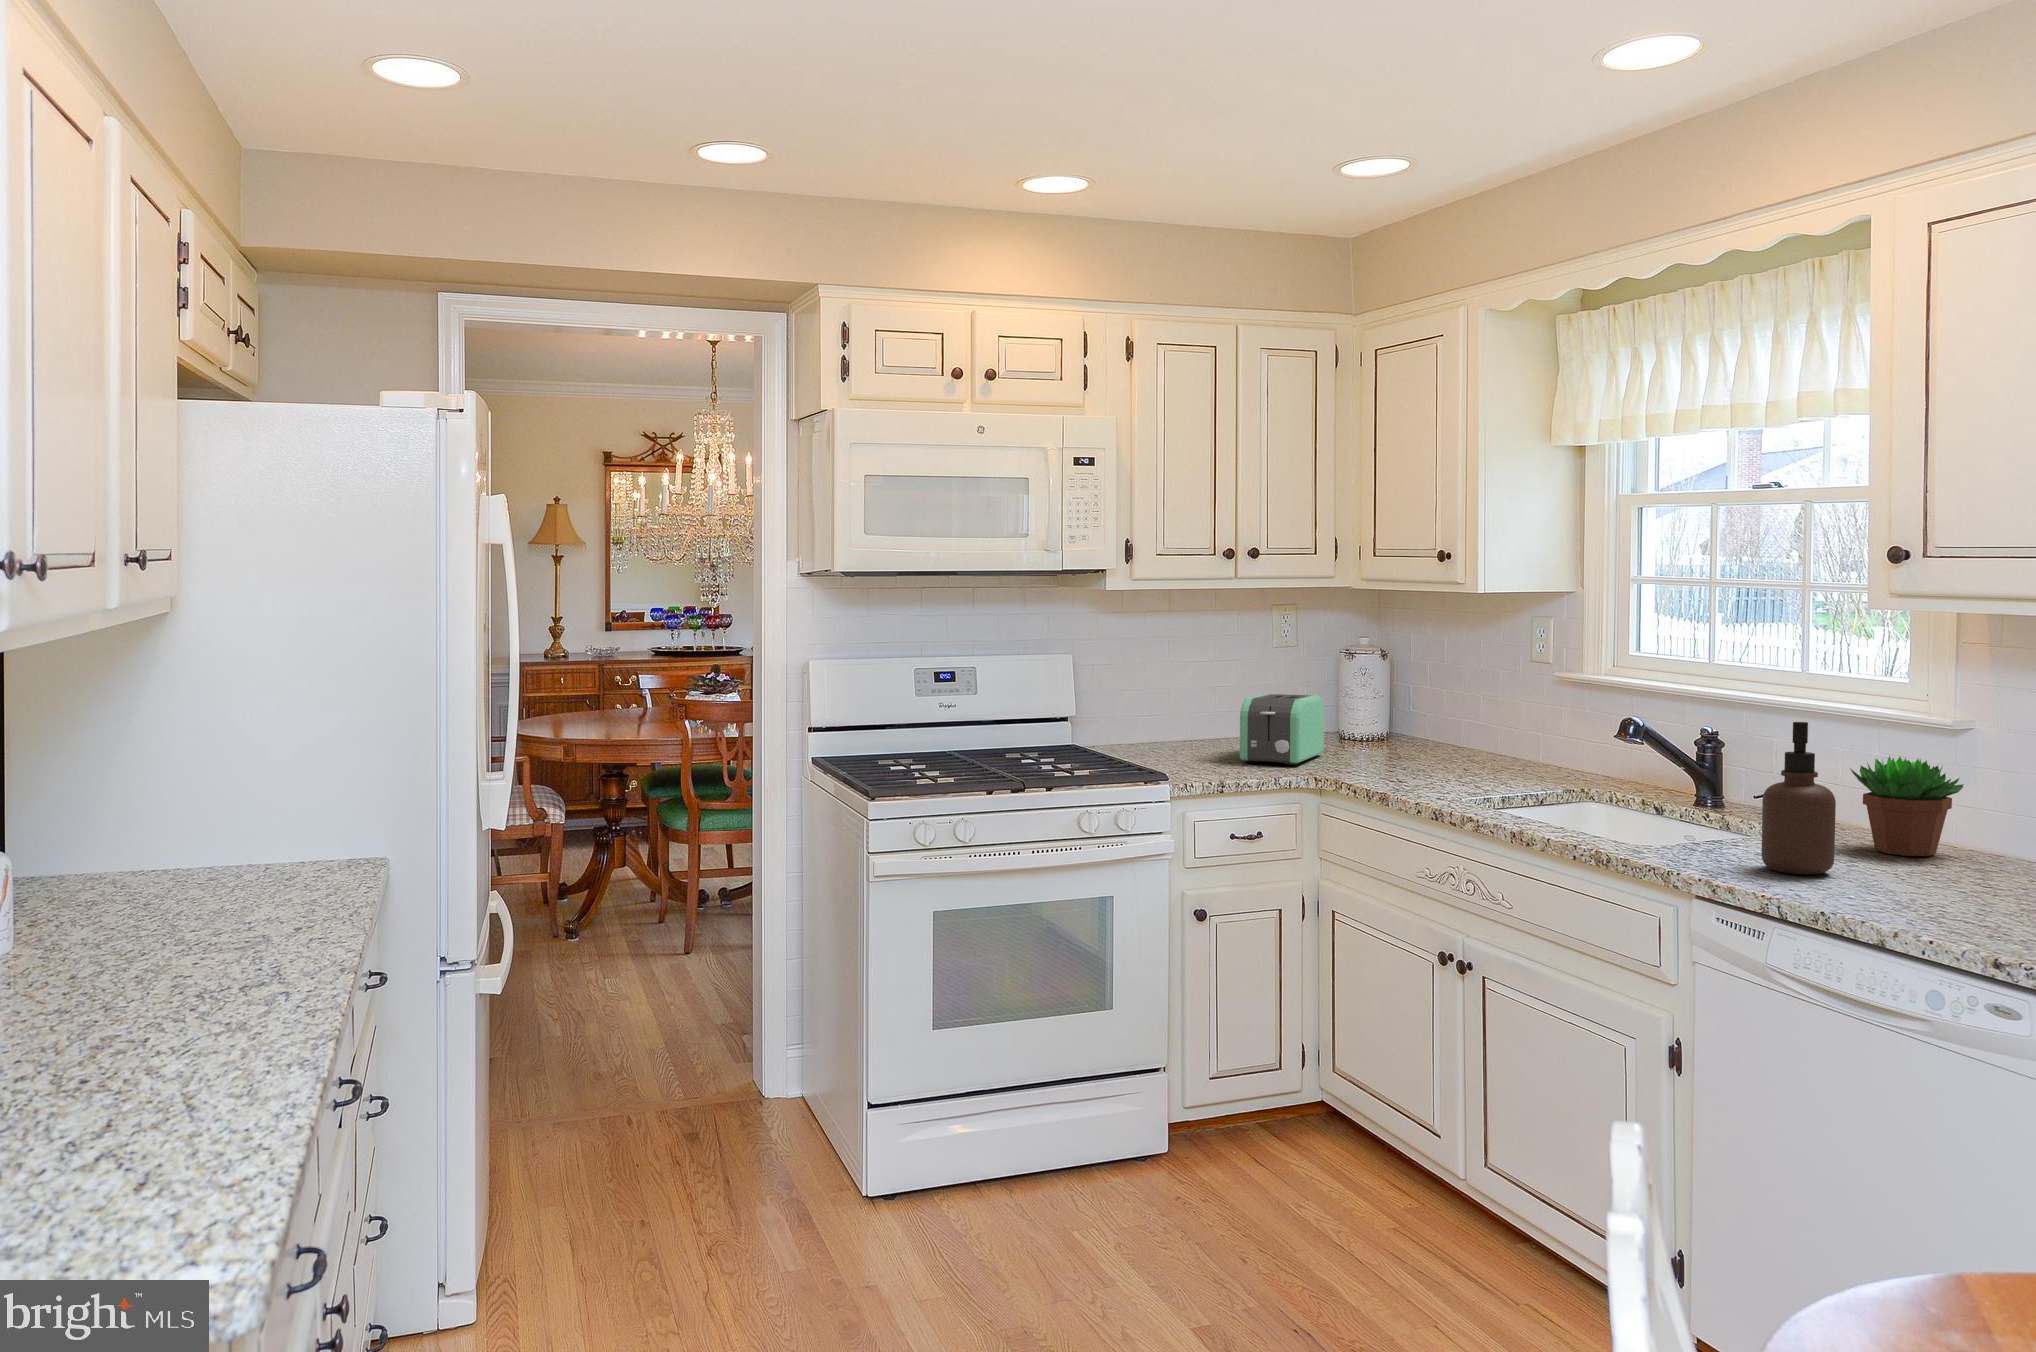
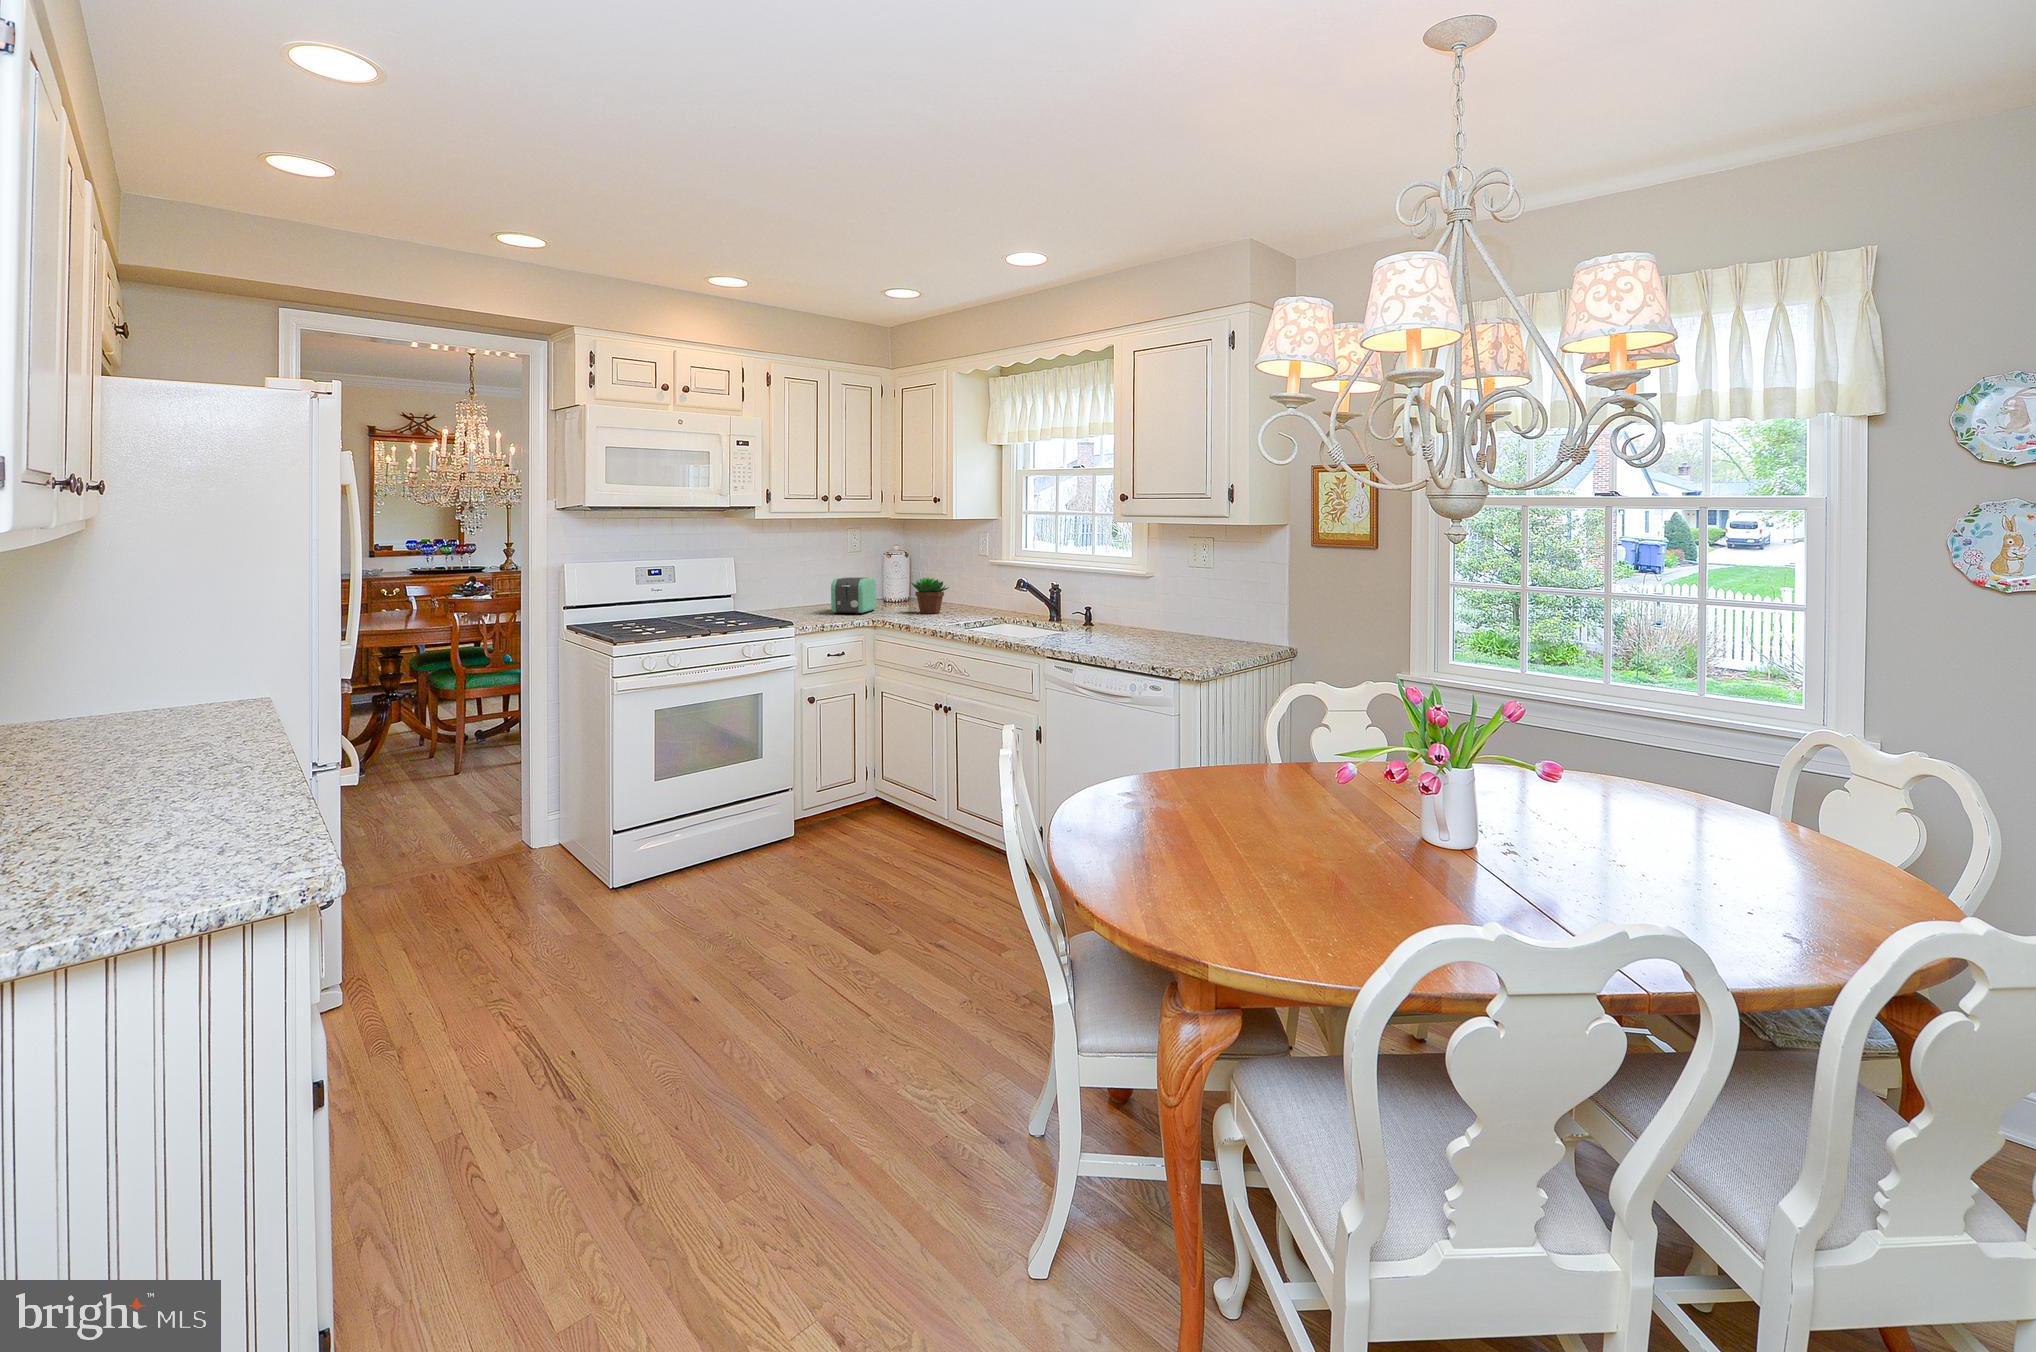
soap dispenser: present [1761,722,1836,874] -> none [1072,576,1101,643]
succulent plant: present [1850,756,1964,856] -> present [912,578,948,613]

